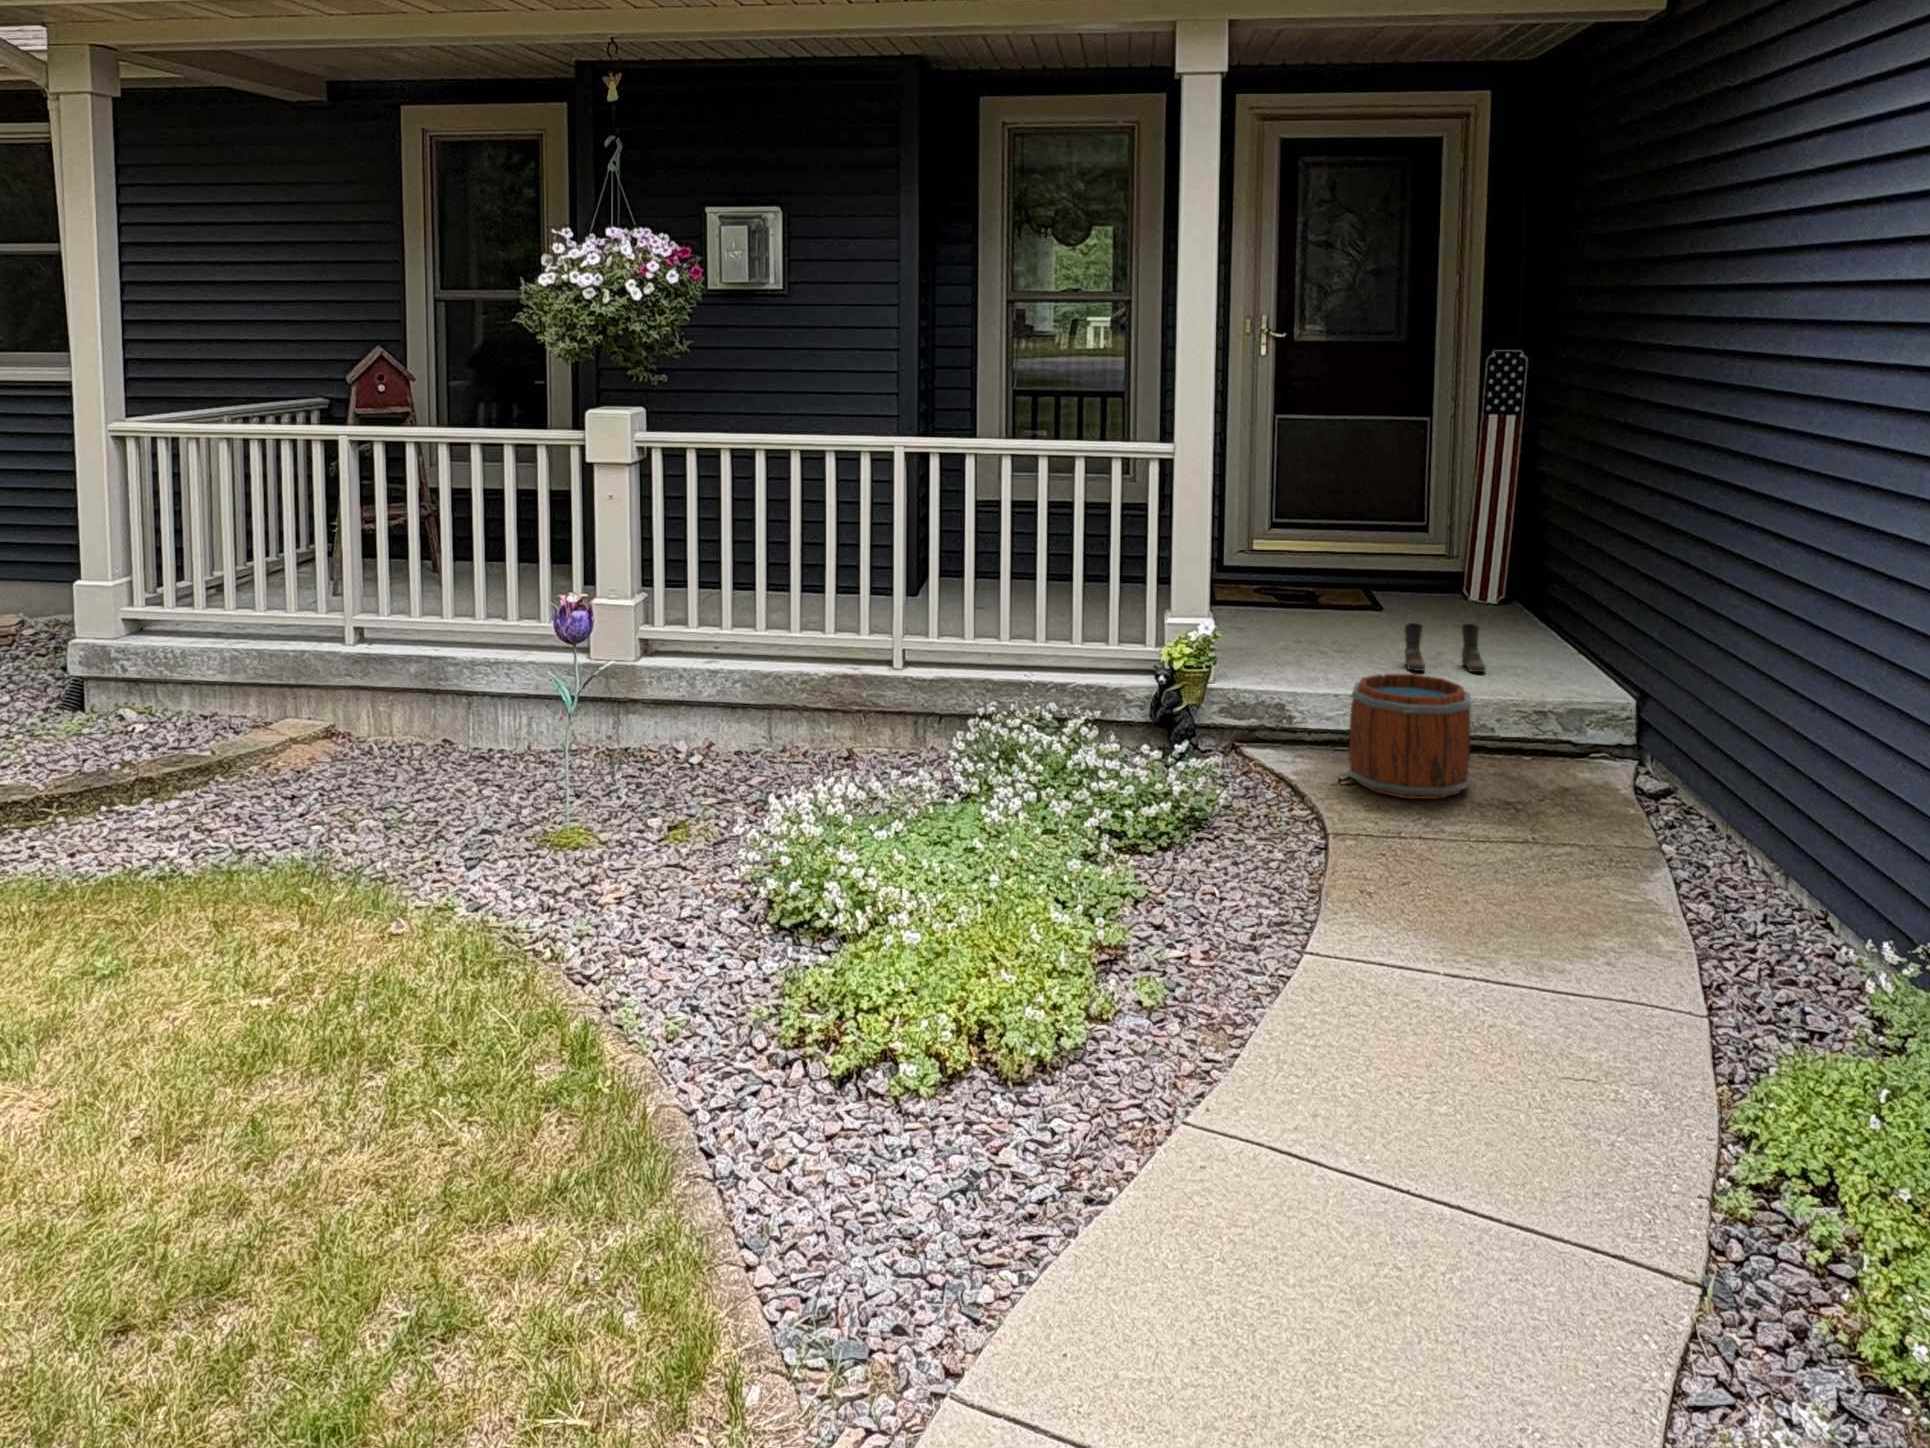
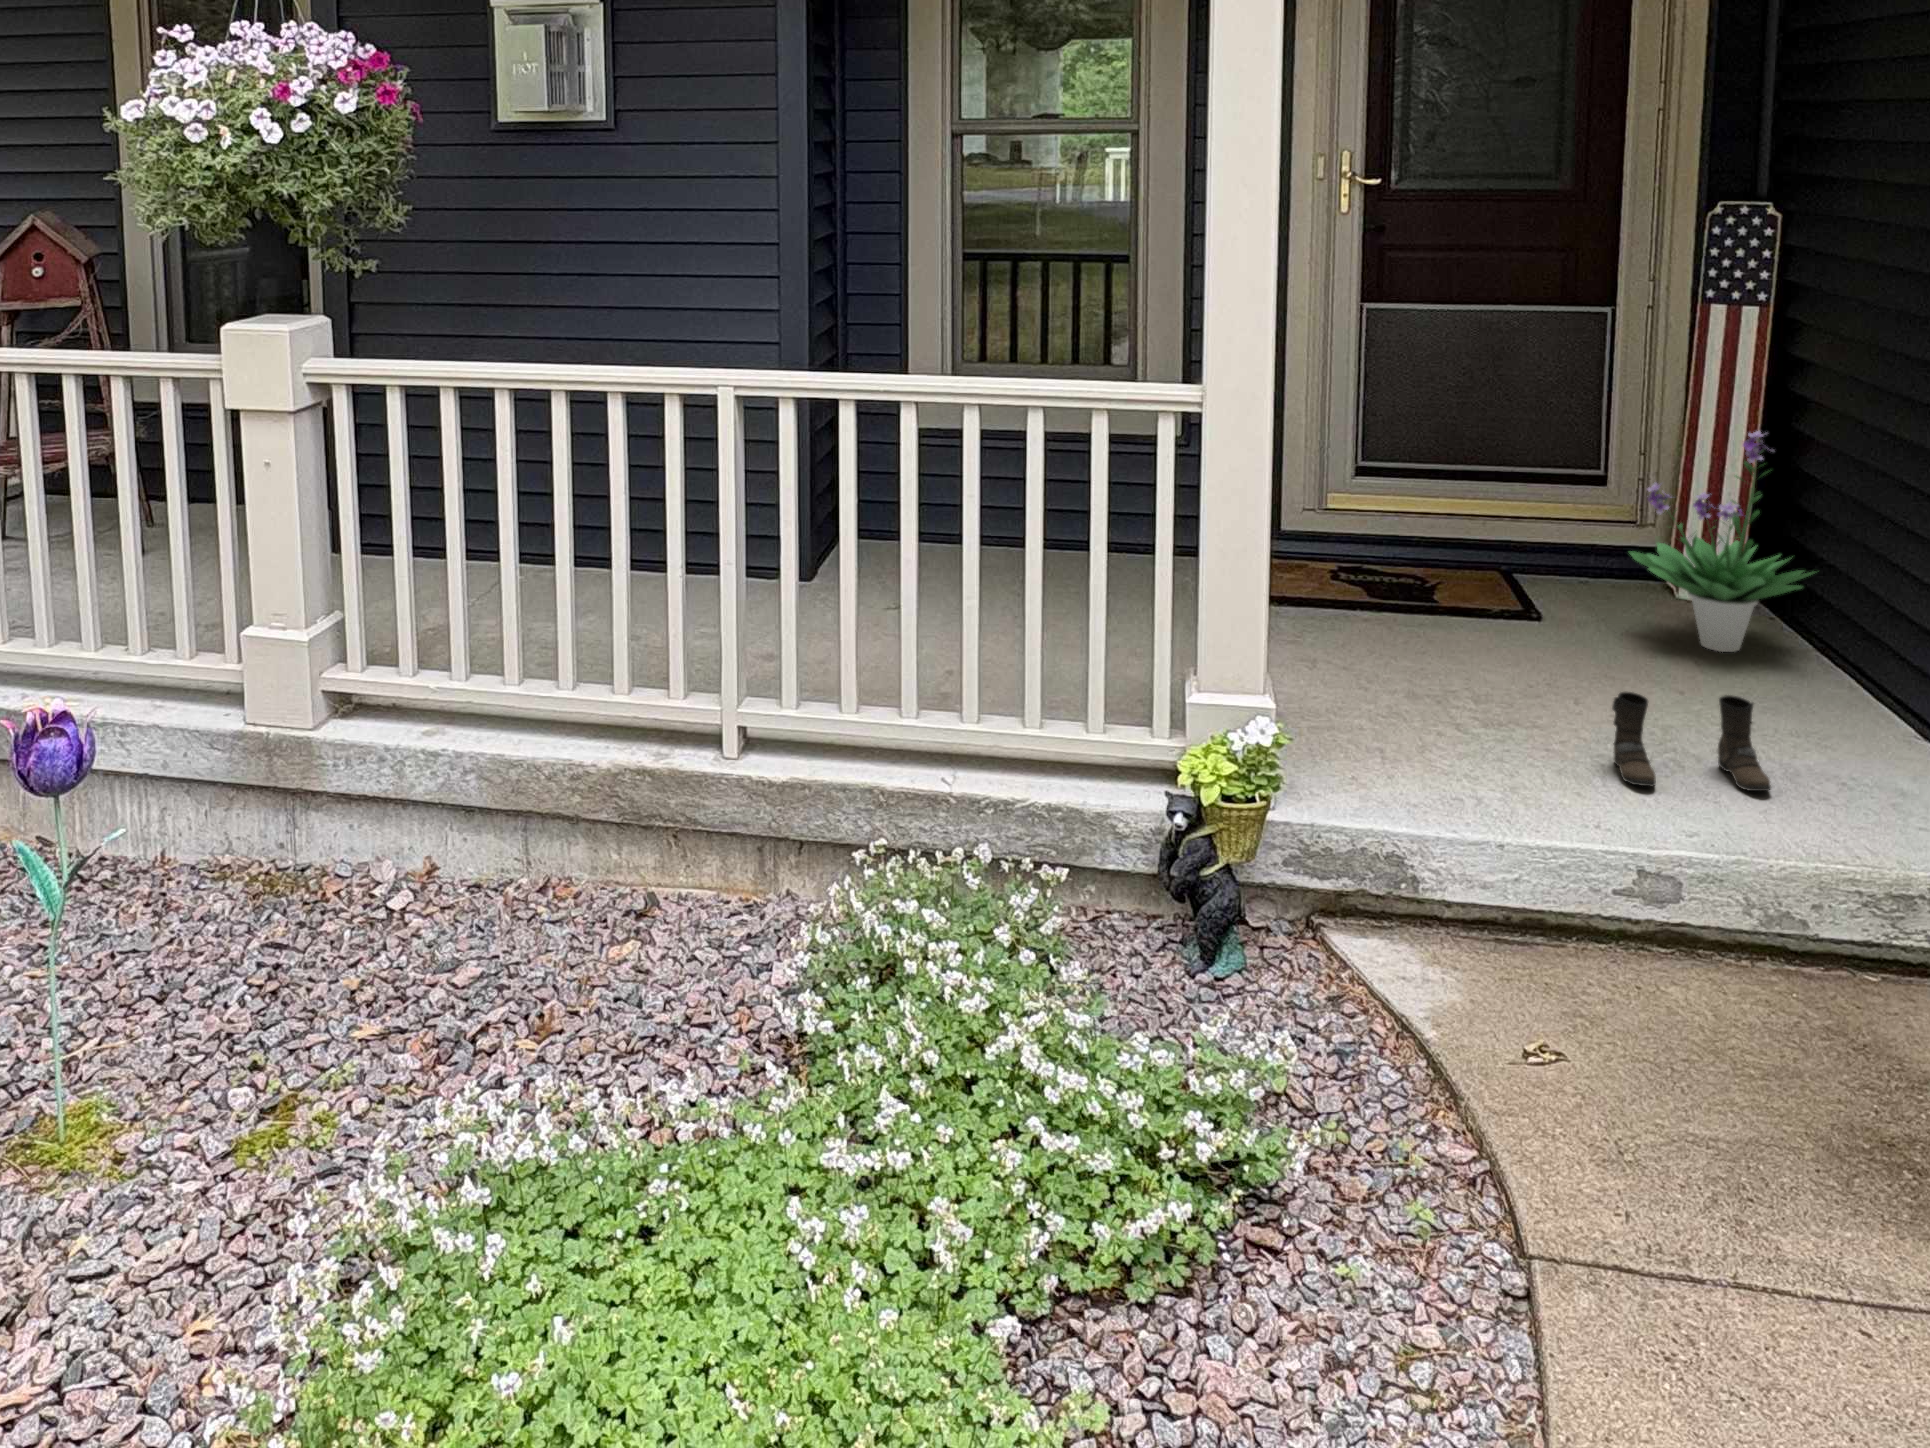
potted plant: none [1432,490,1540,624] -> present [1630,431,1815,652]
bucket: present [1349,673,1471,799] -> none [1541,839,1807,1130]

